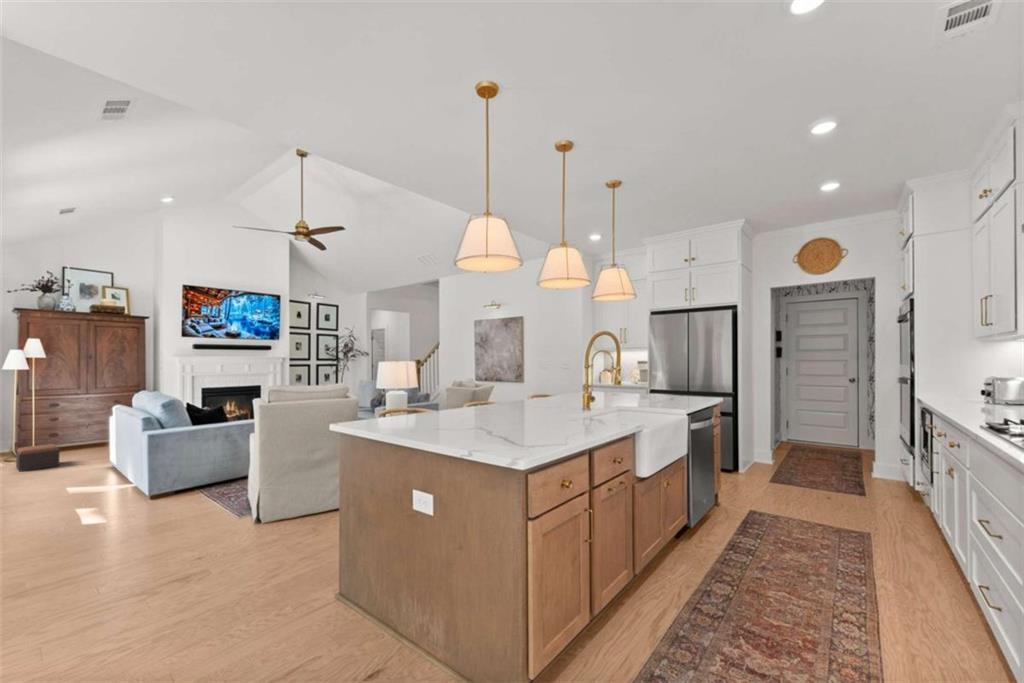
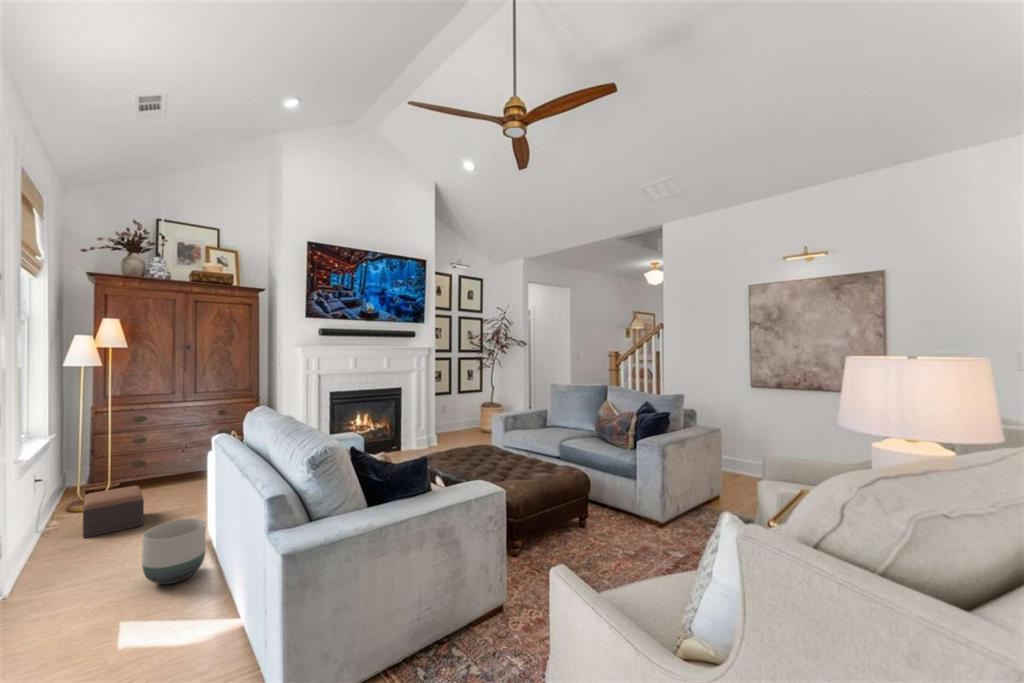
planter: none [65,449,103,480] -> present [142,519,206,584]

